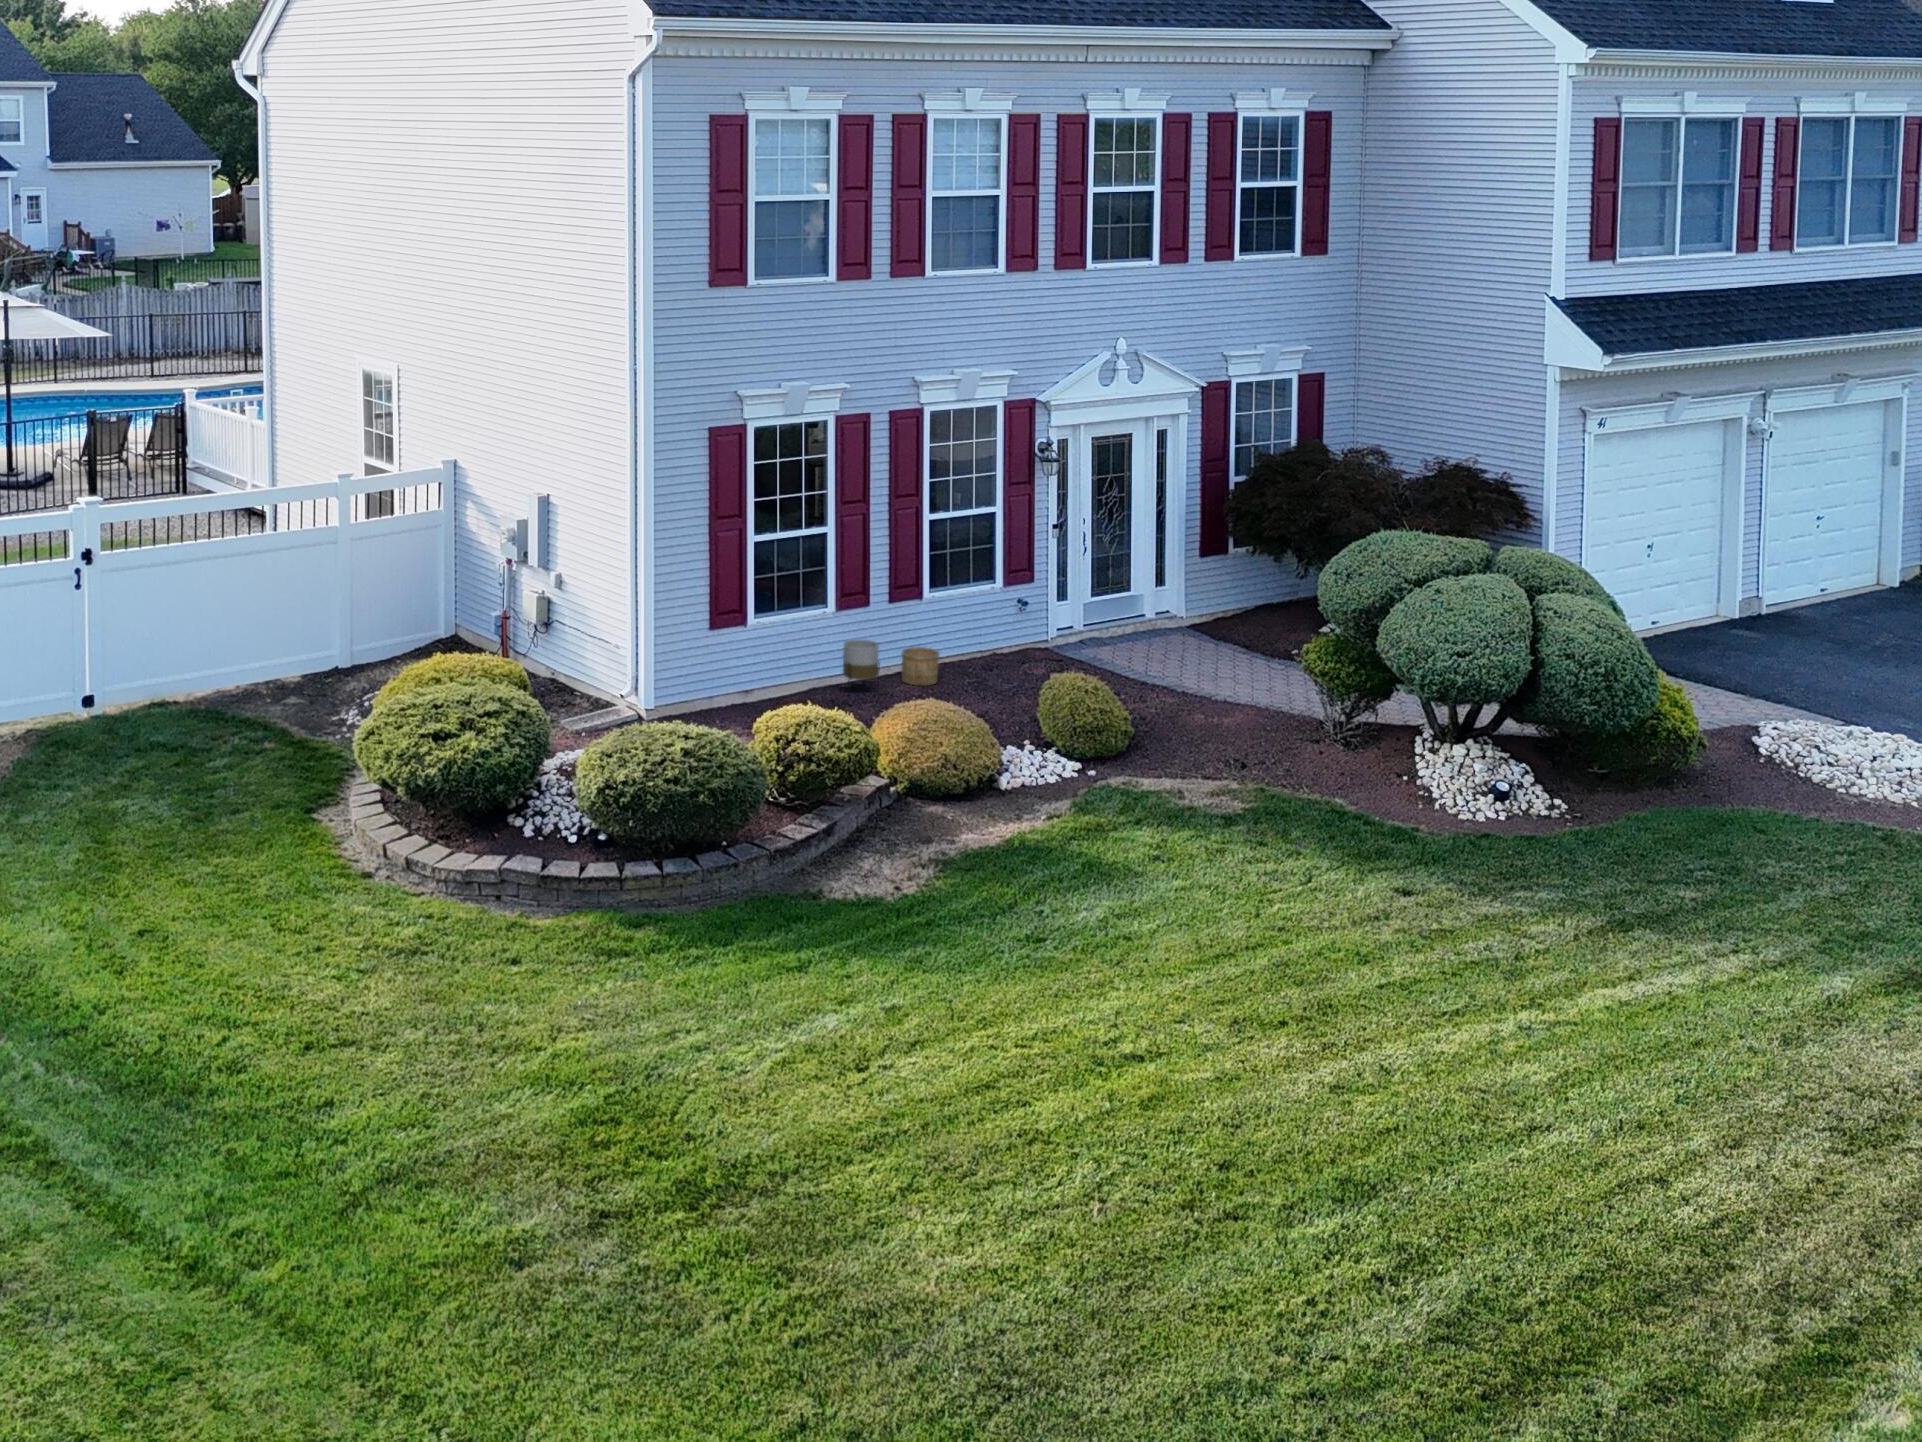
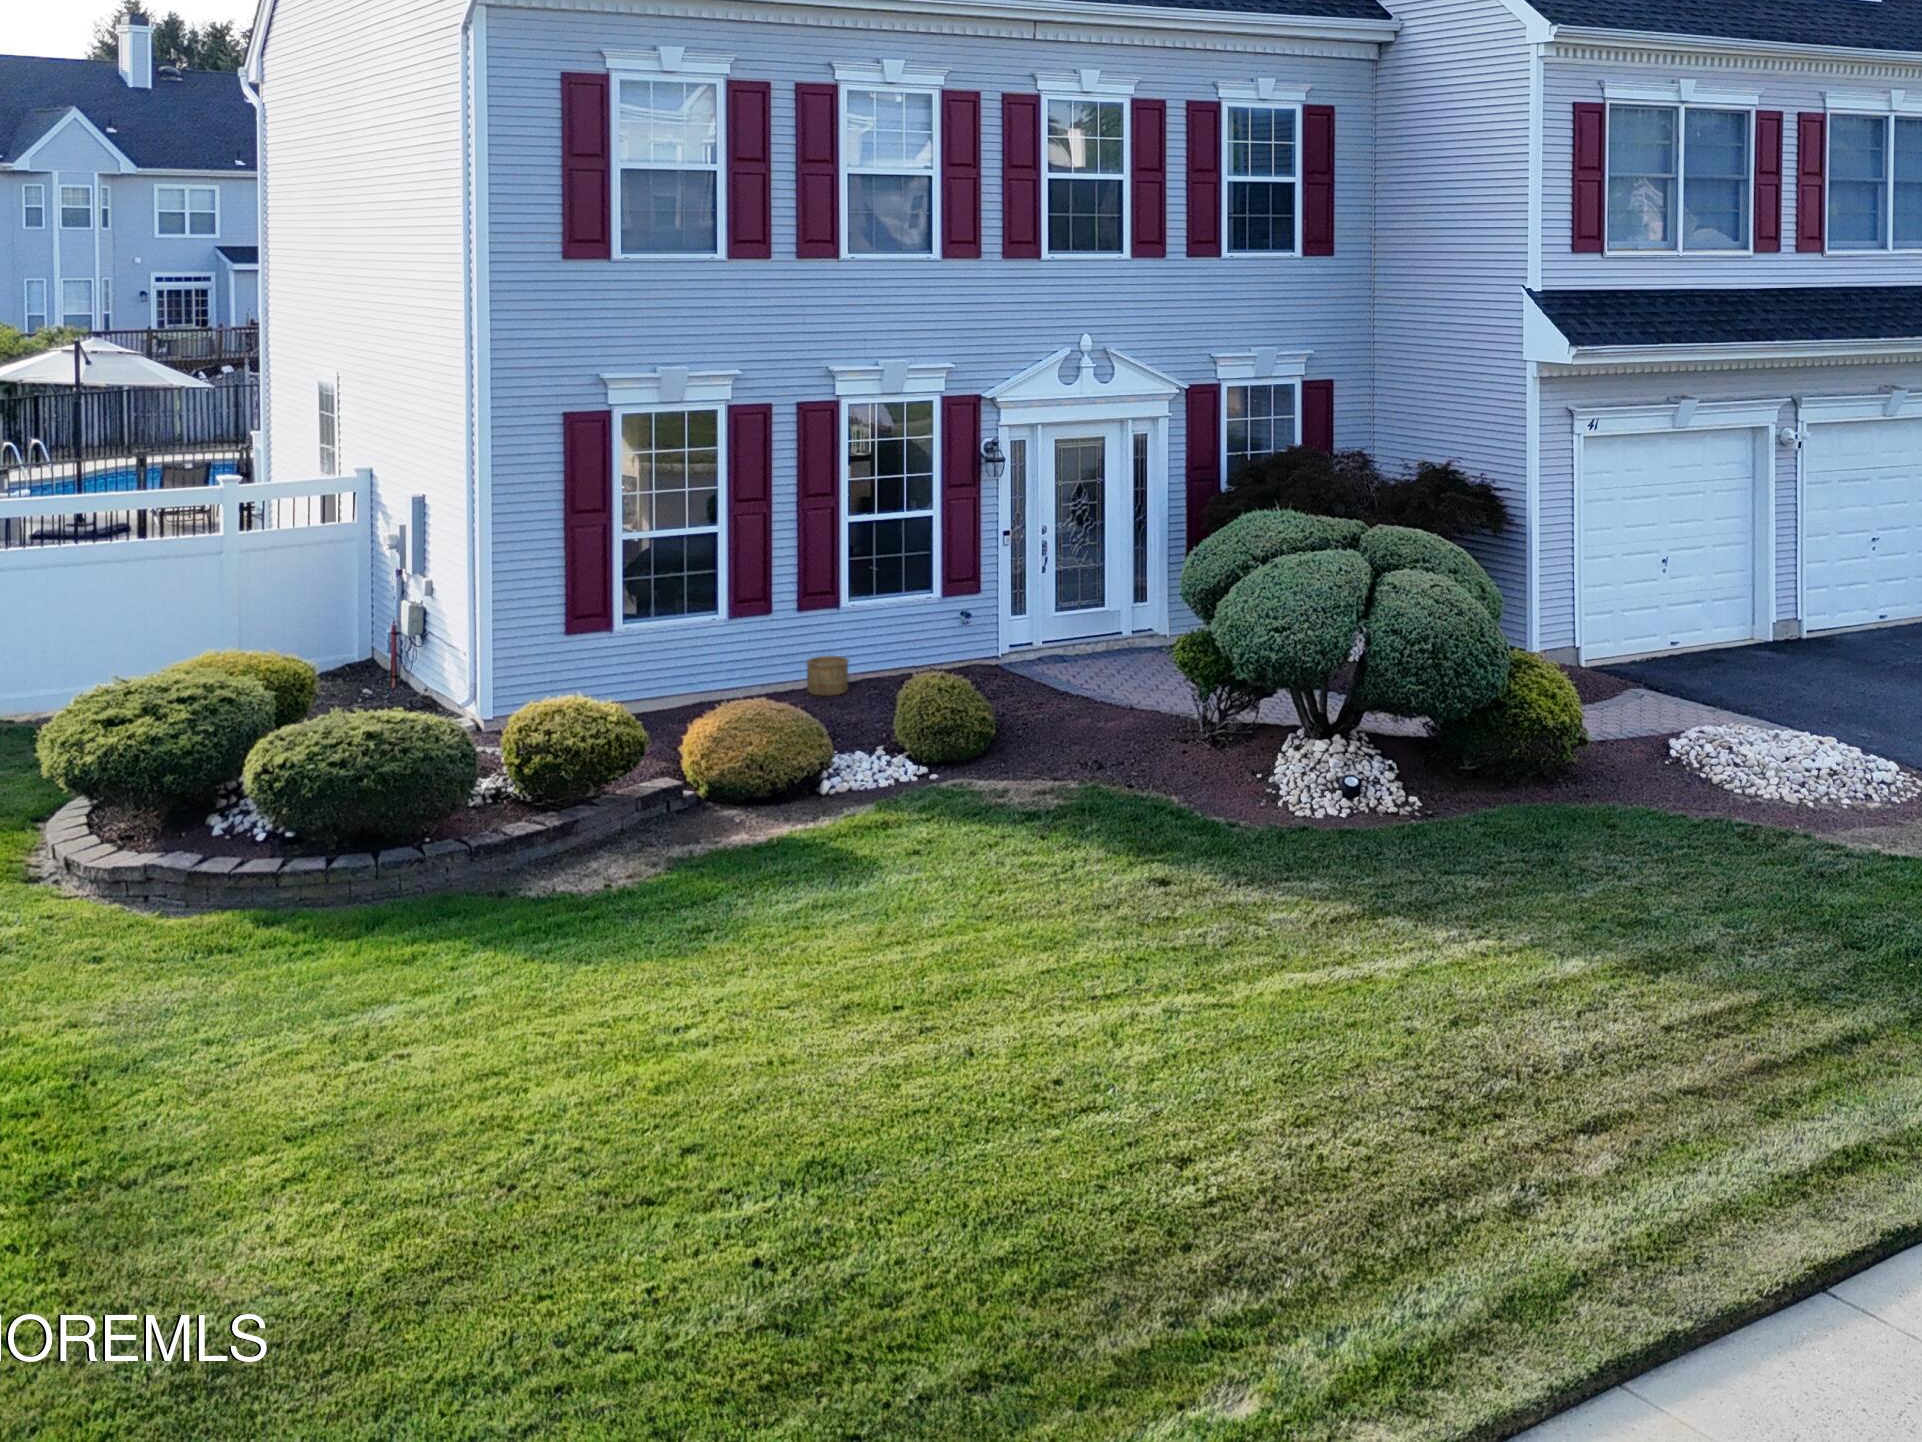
planter: present [843,639,880,689] -> none [731,646,770,706]

